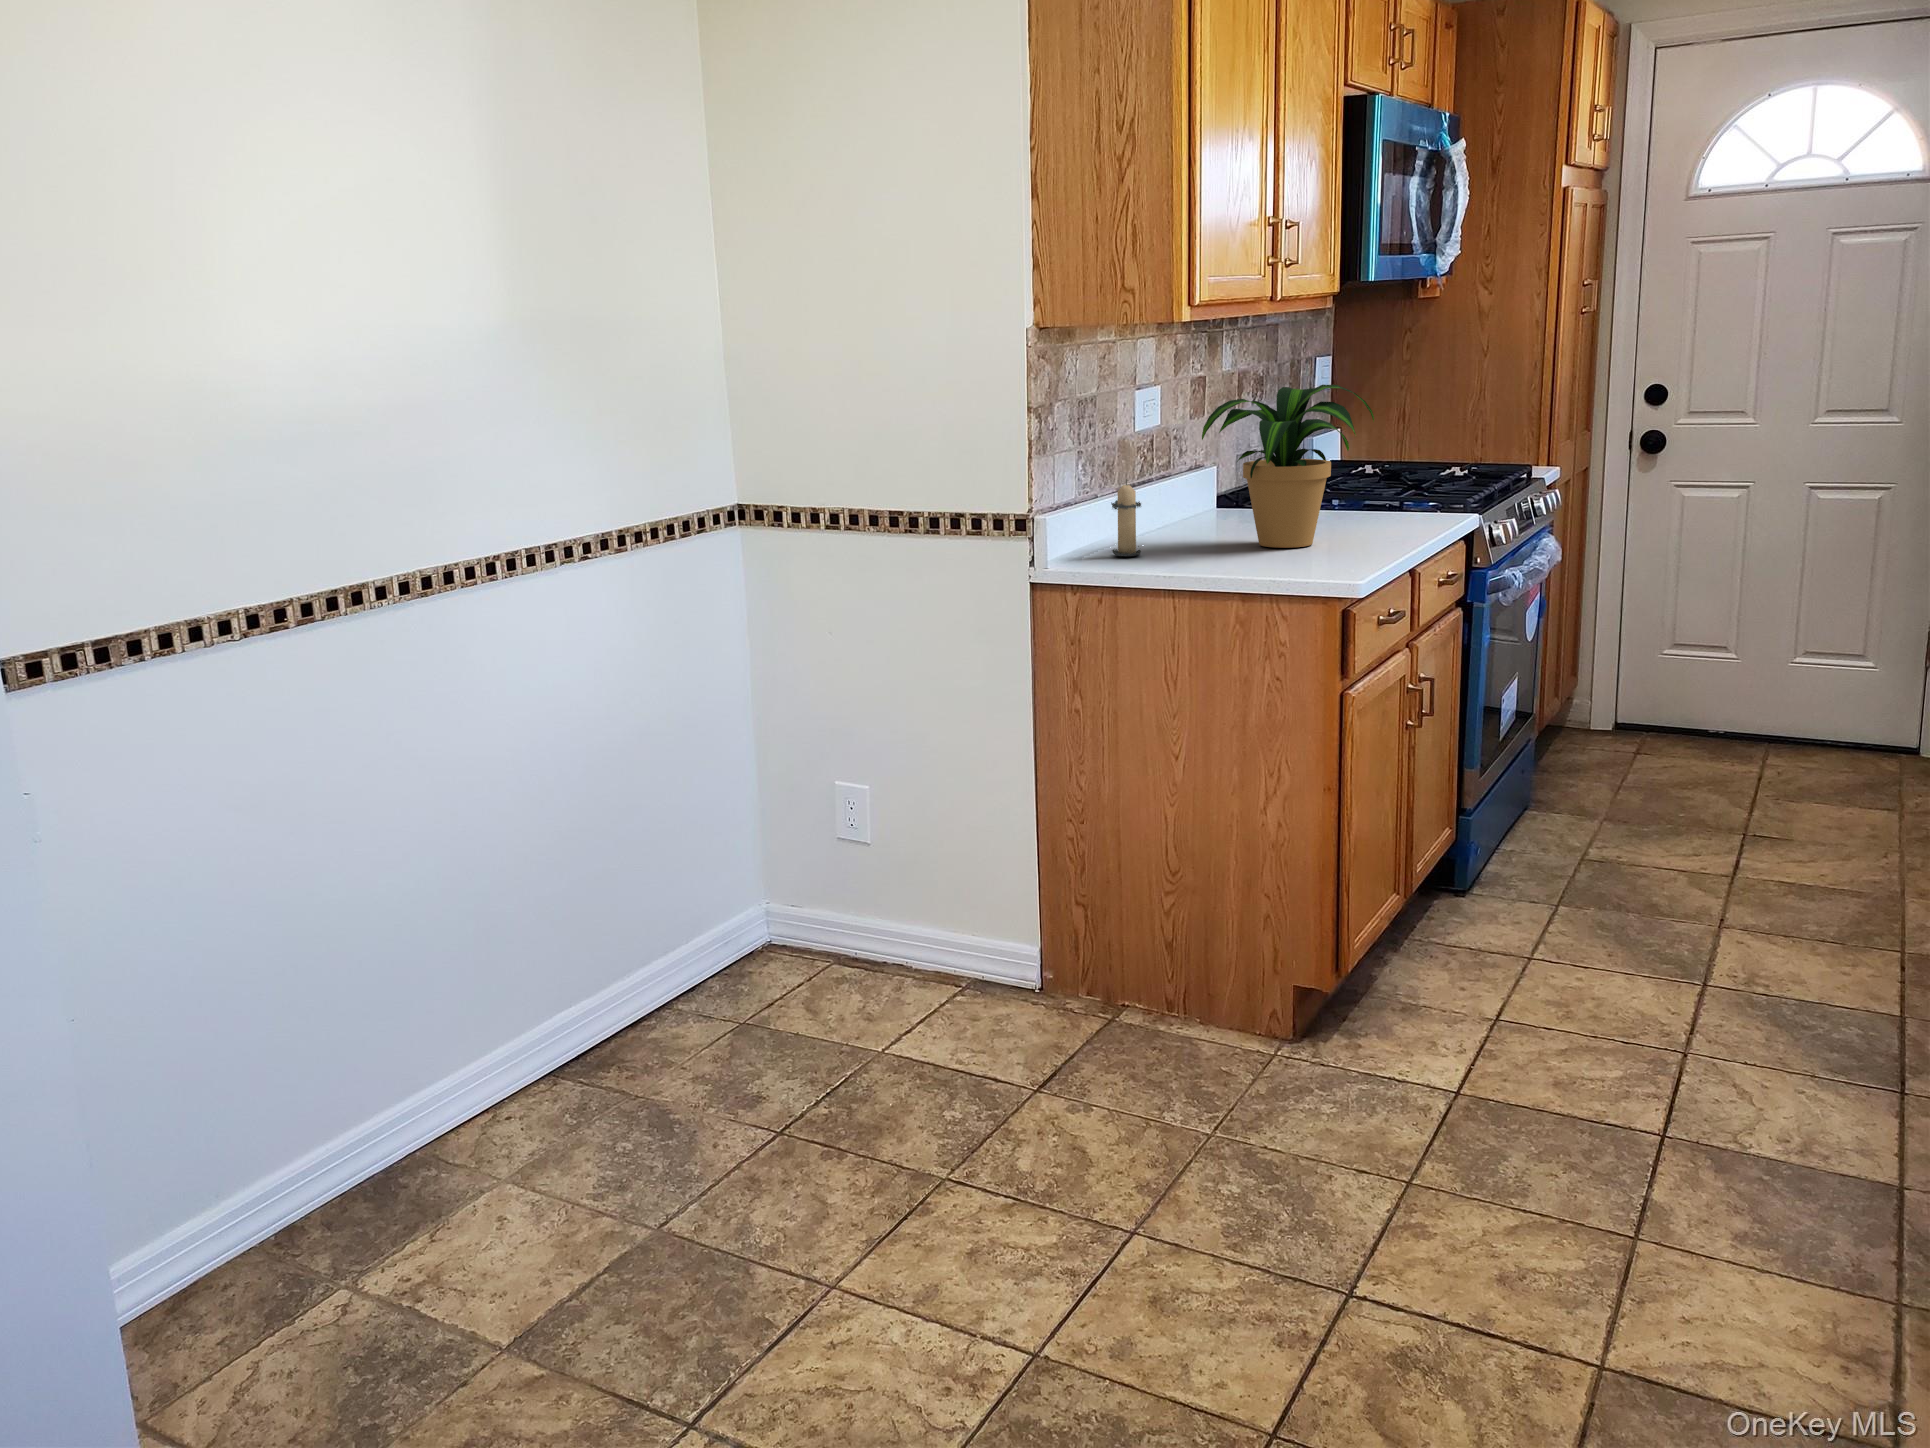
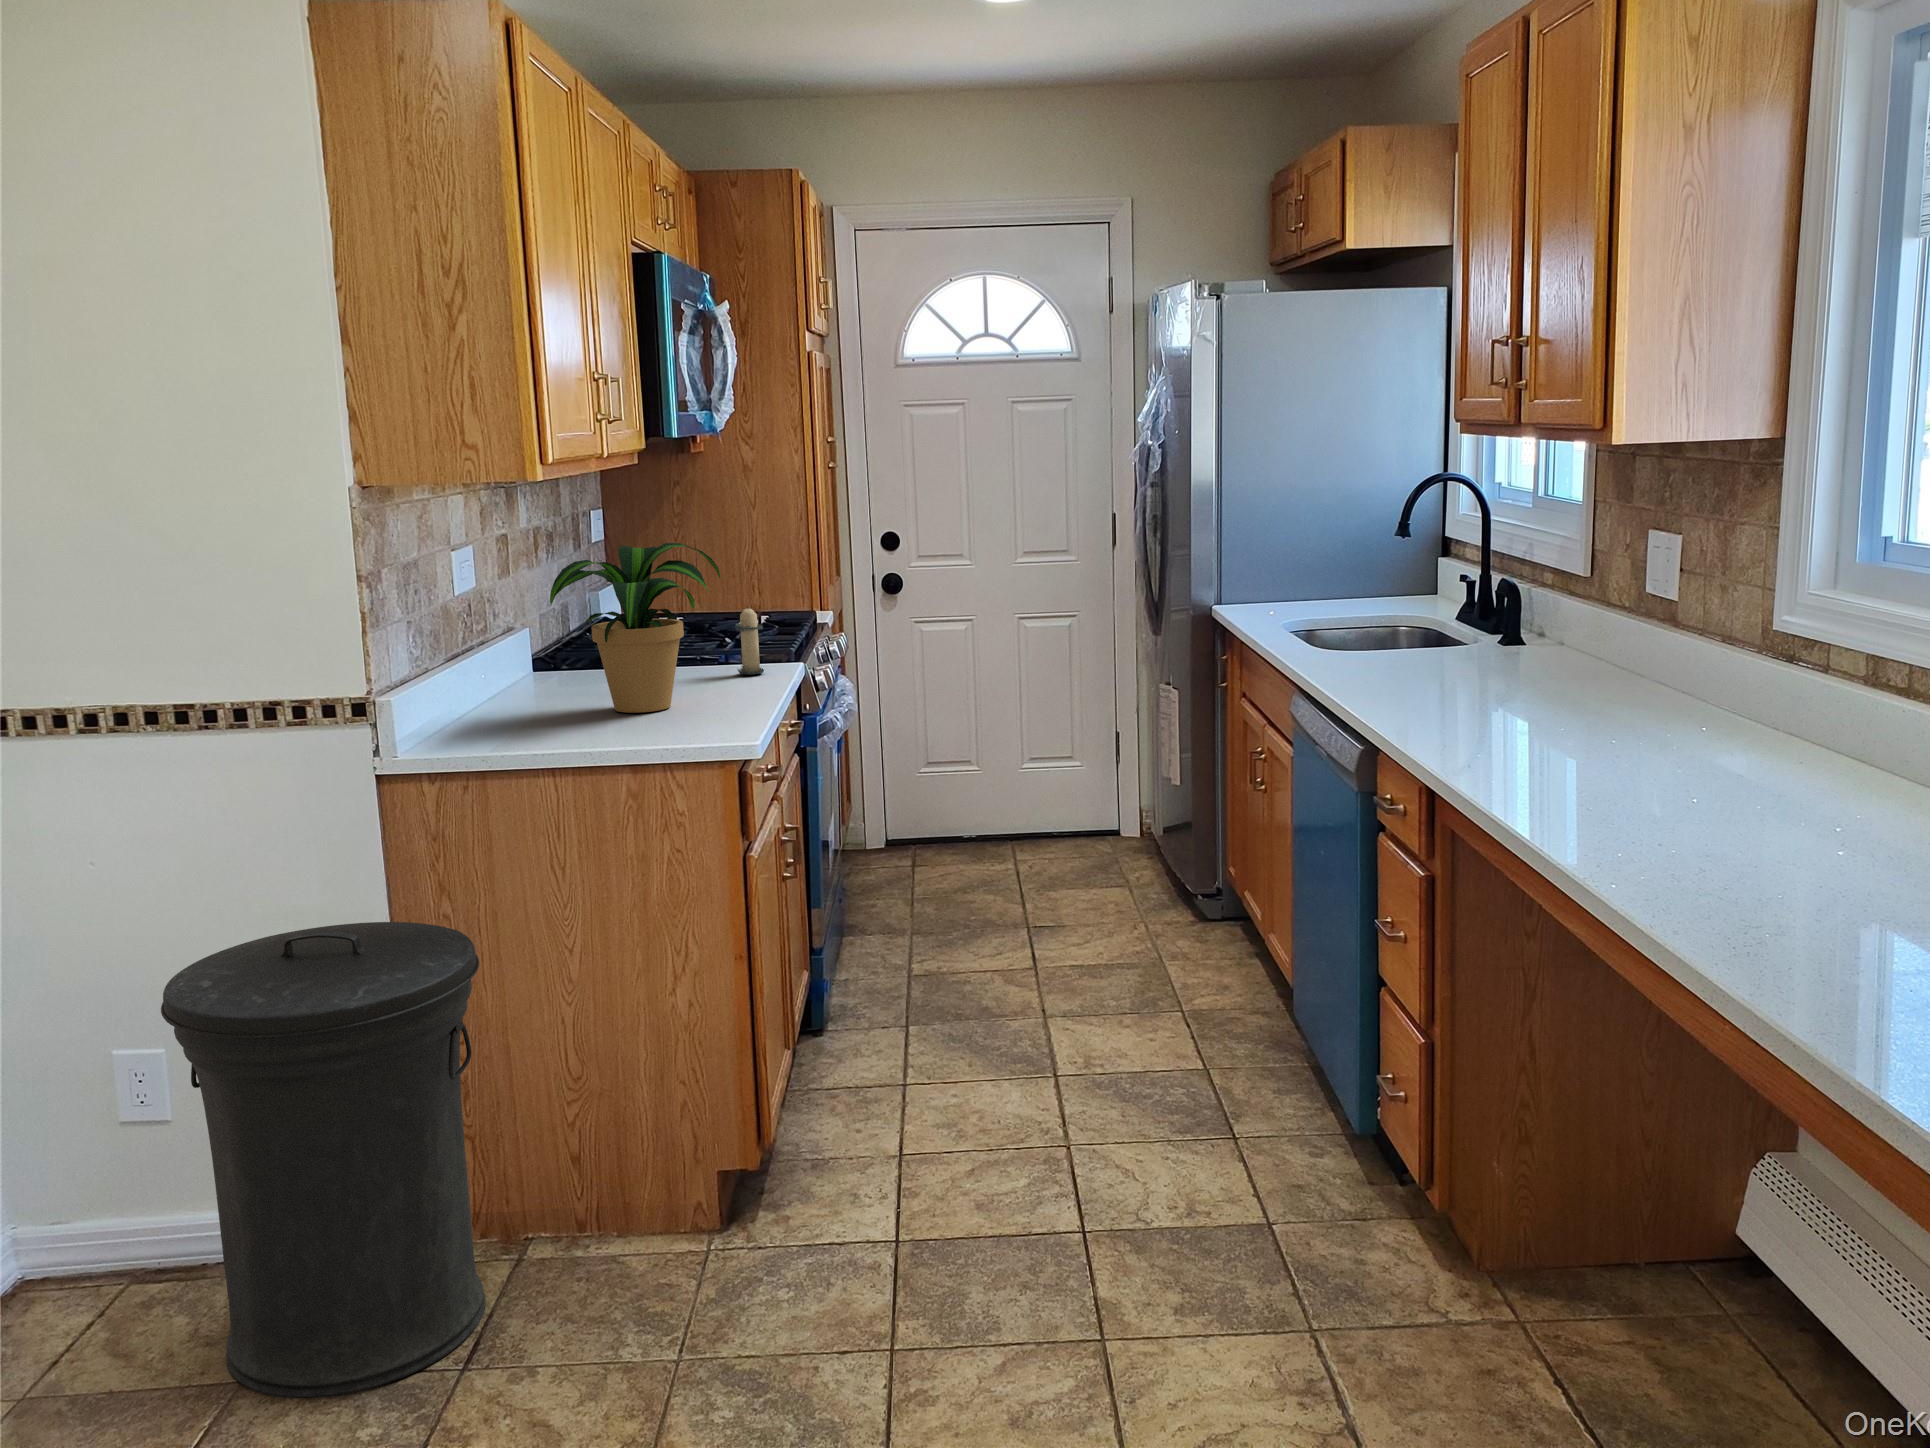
candle: present [1111,479,1141,556] -> present [736,604,764,674]
trash can: none [843,705,1088,1085] -> present [161,922,485,1398]

